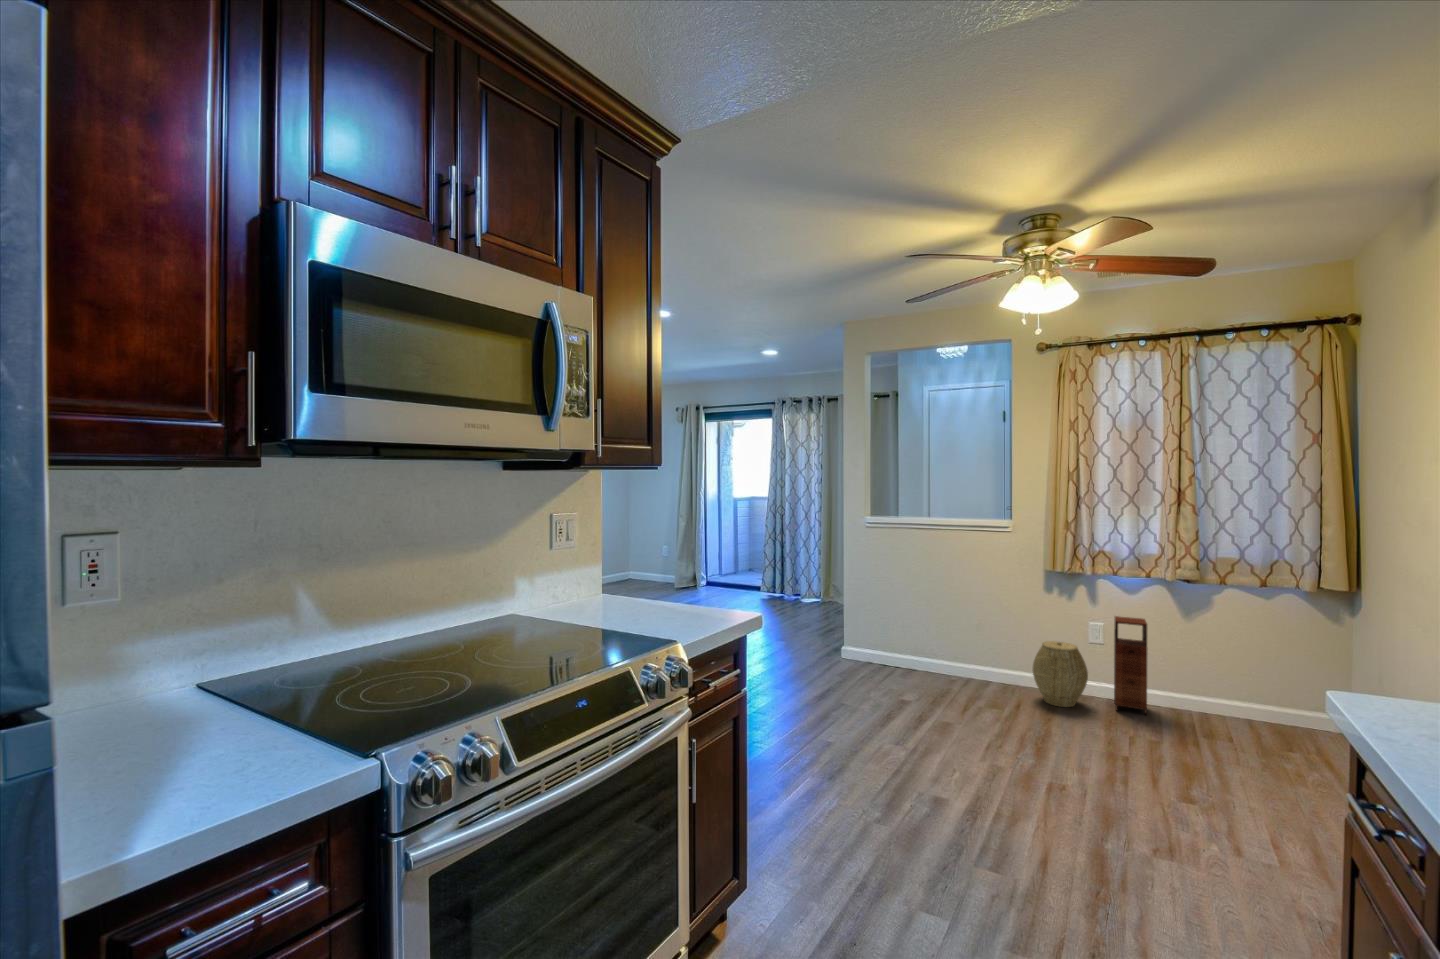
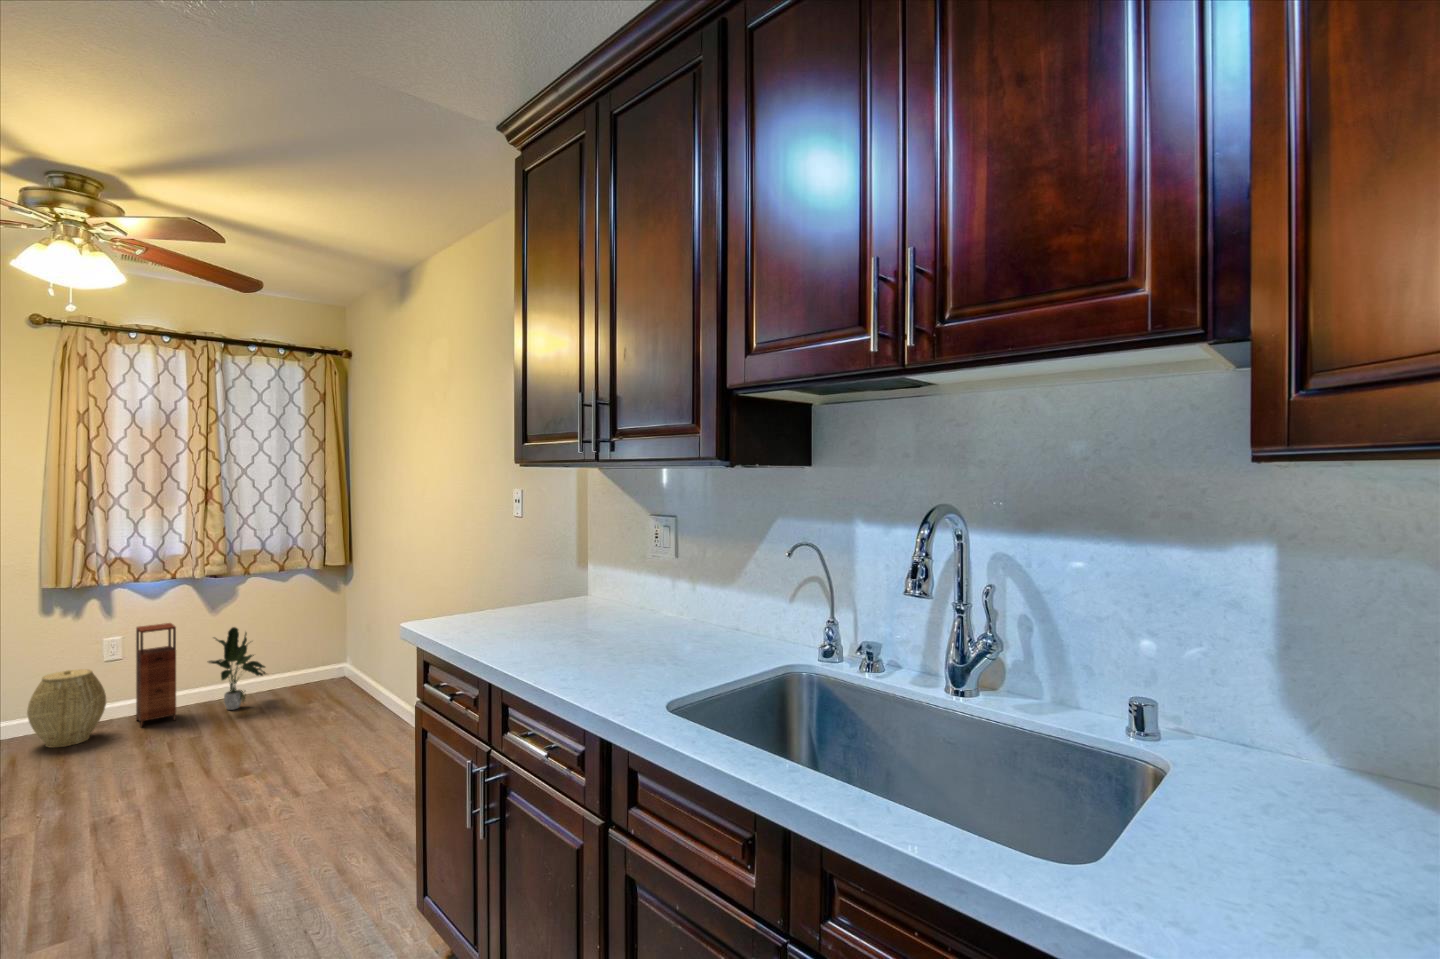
potted plant: none [1176,637,1246,725] -> present [209,627,266,710]

